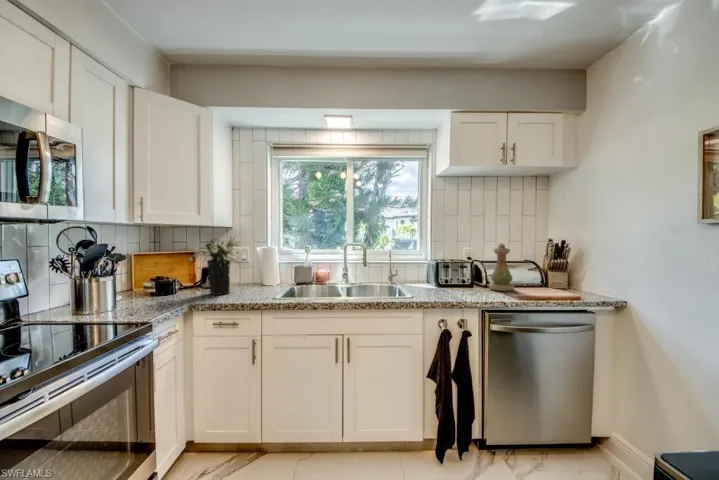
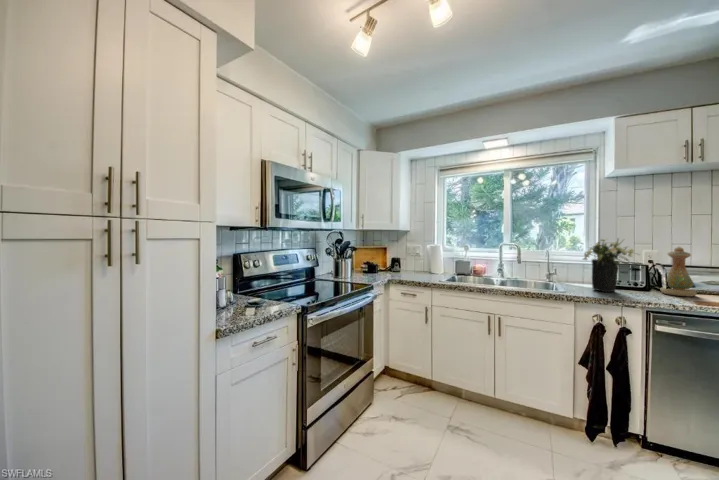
flower arrangement: present [189,237,239,295] -> present [583,239,634,292]

